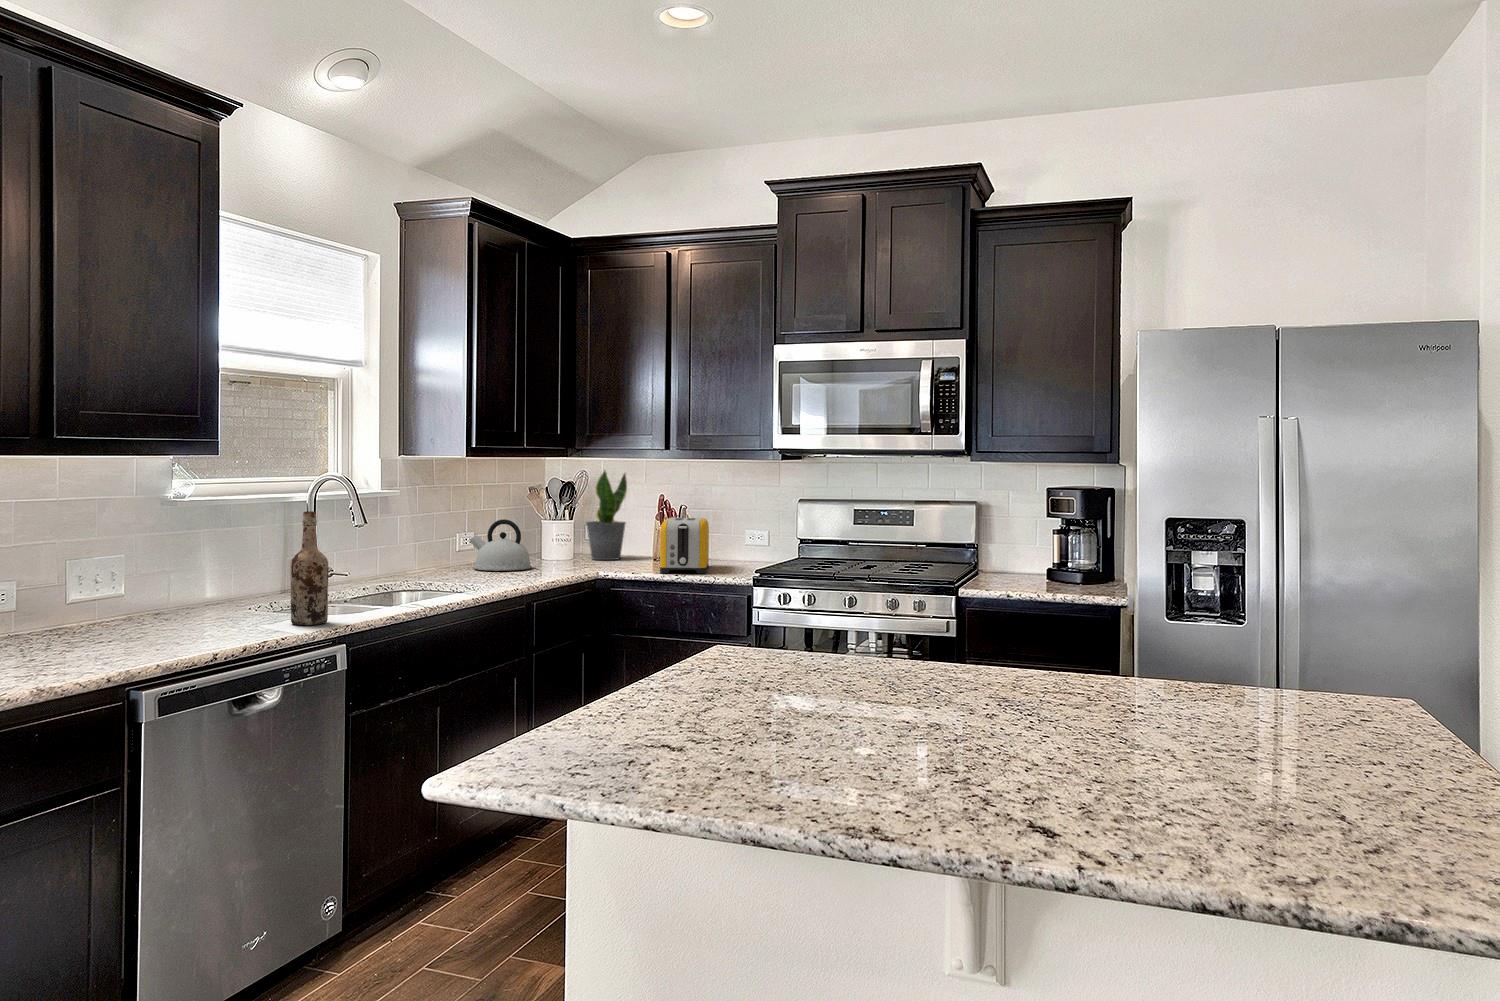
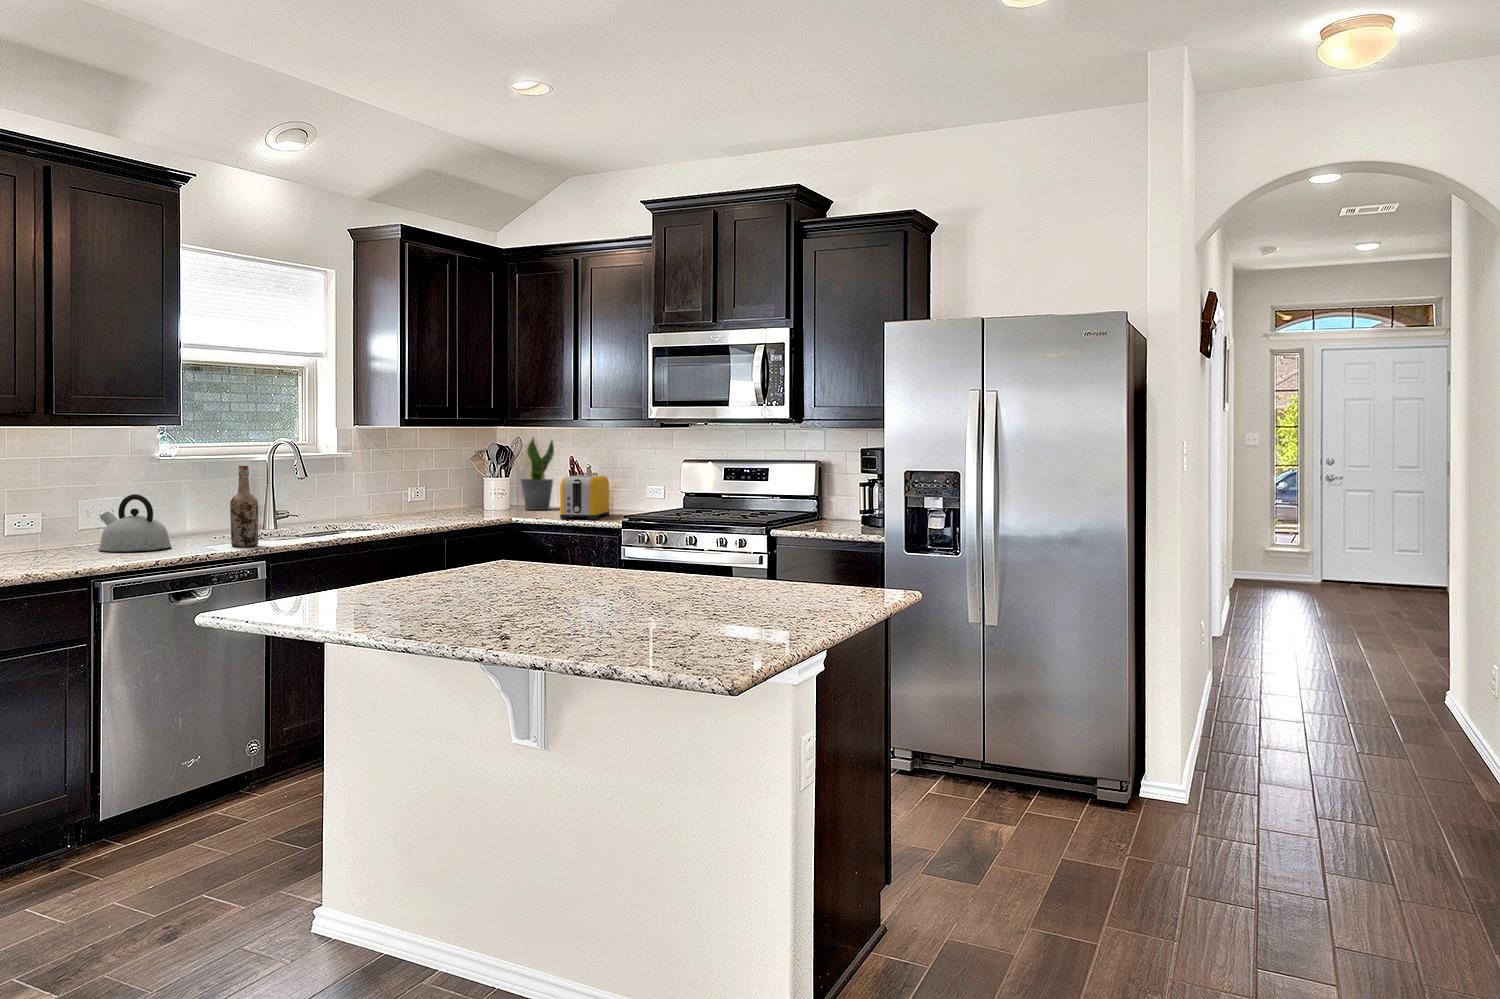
kettle: present [470,519,532,571] -> present [99,494,171,552]

